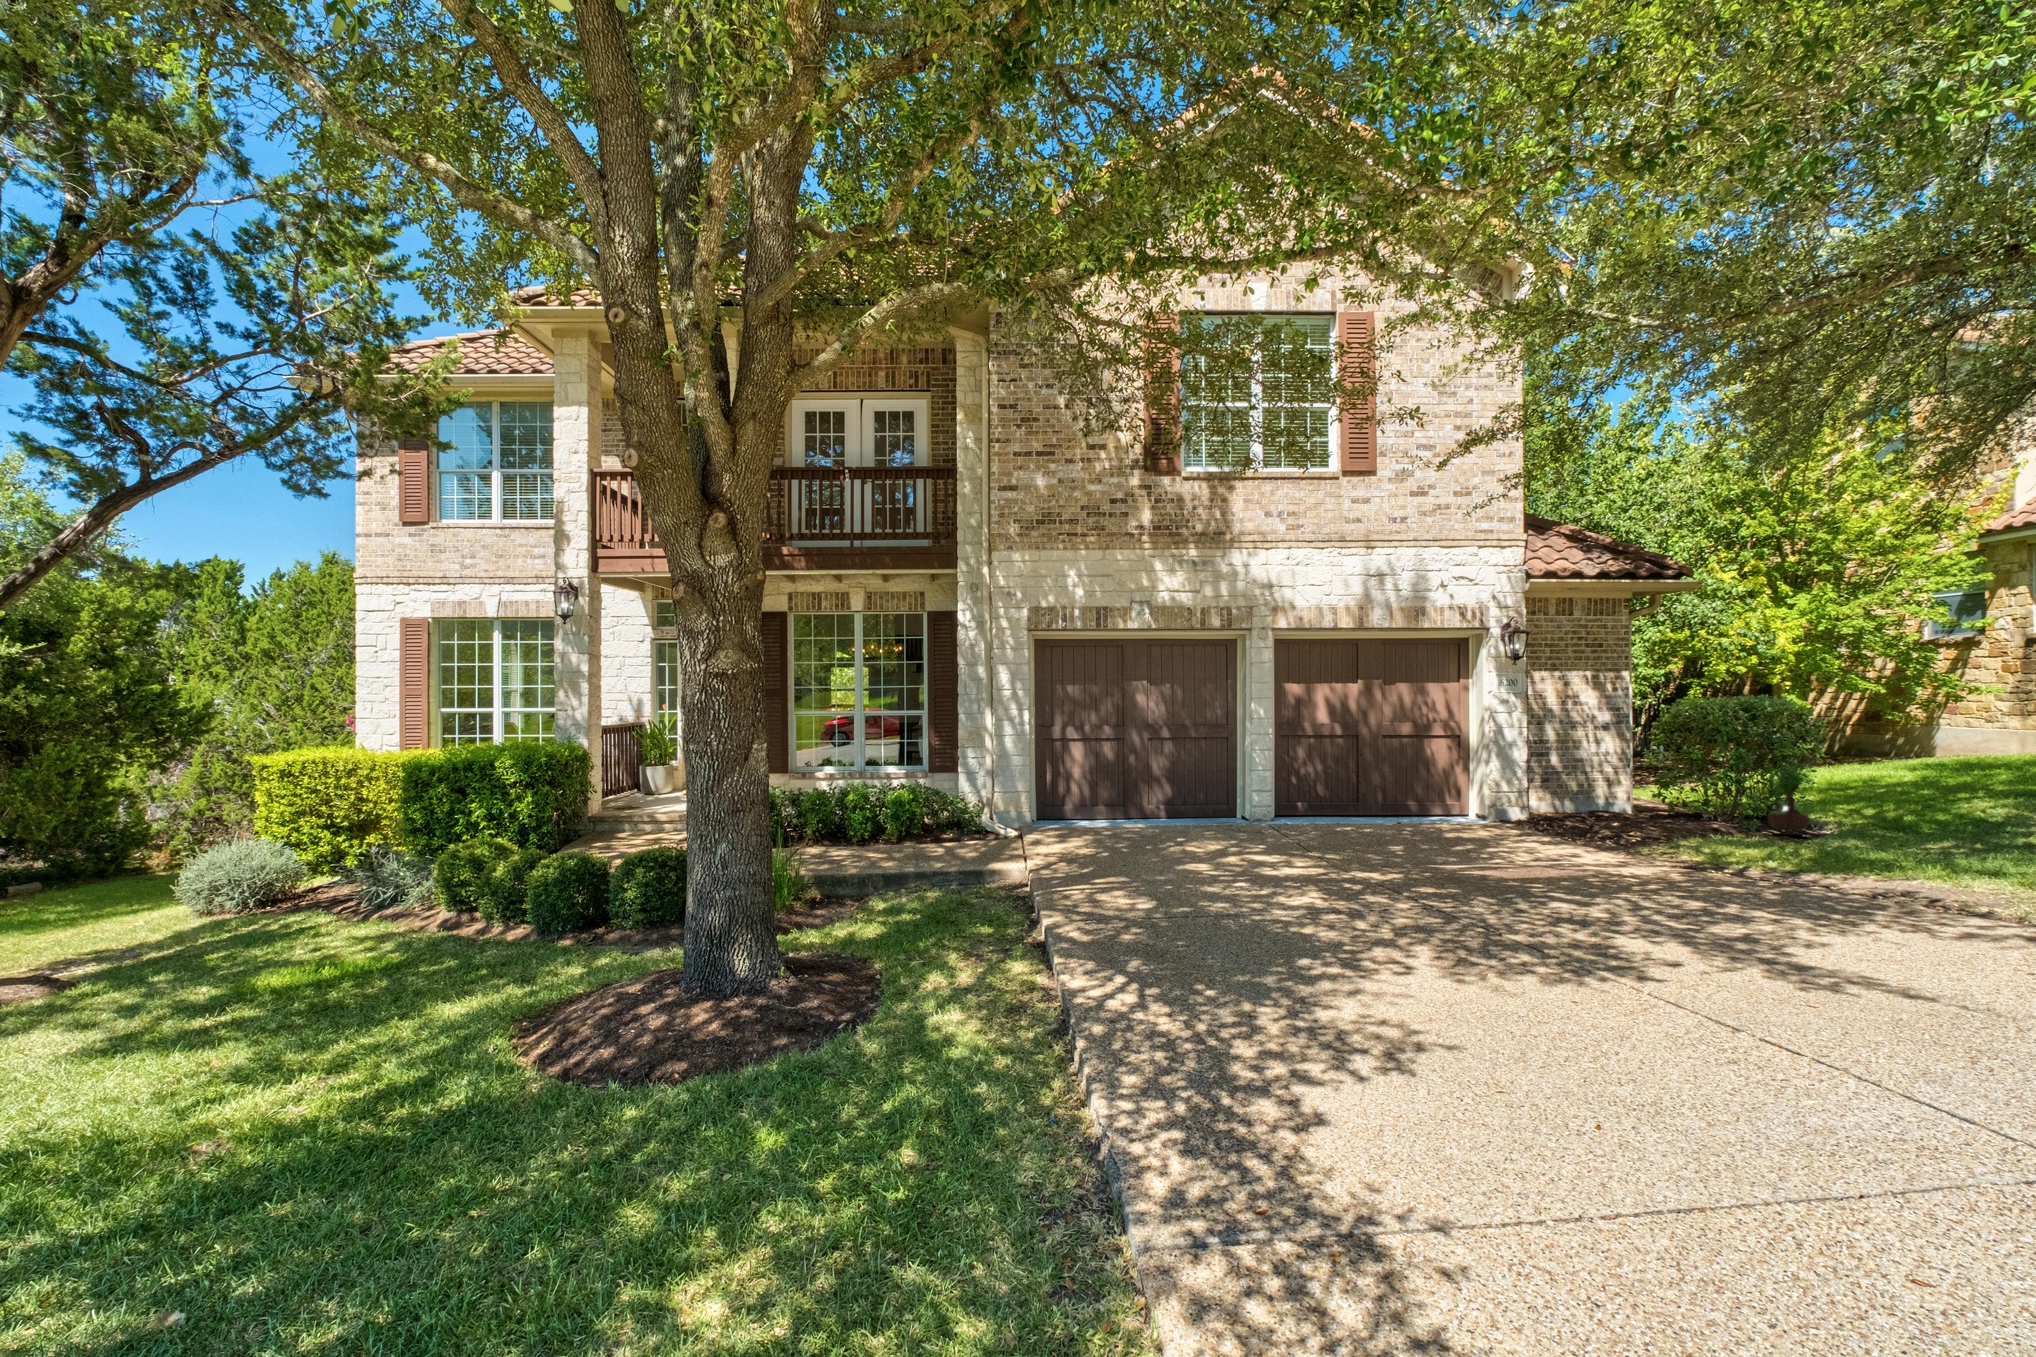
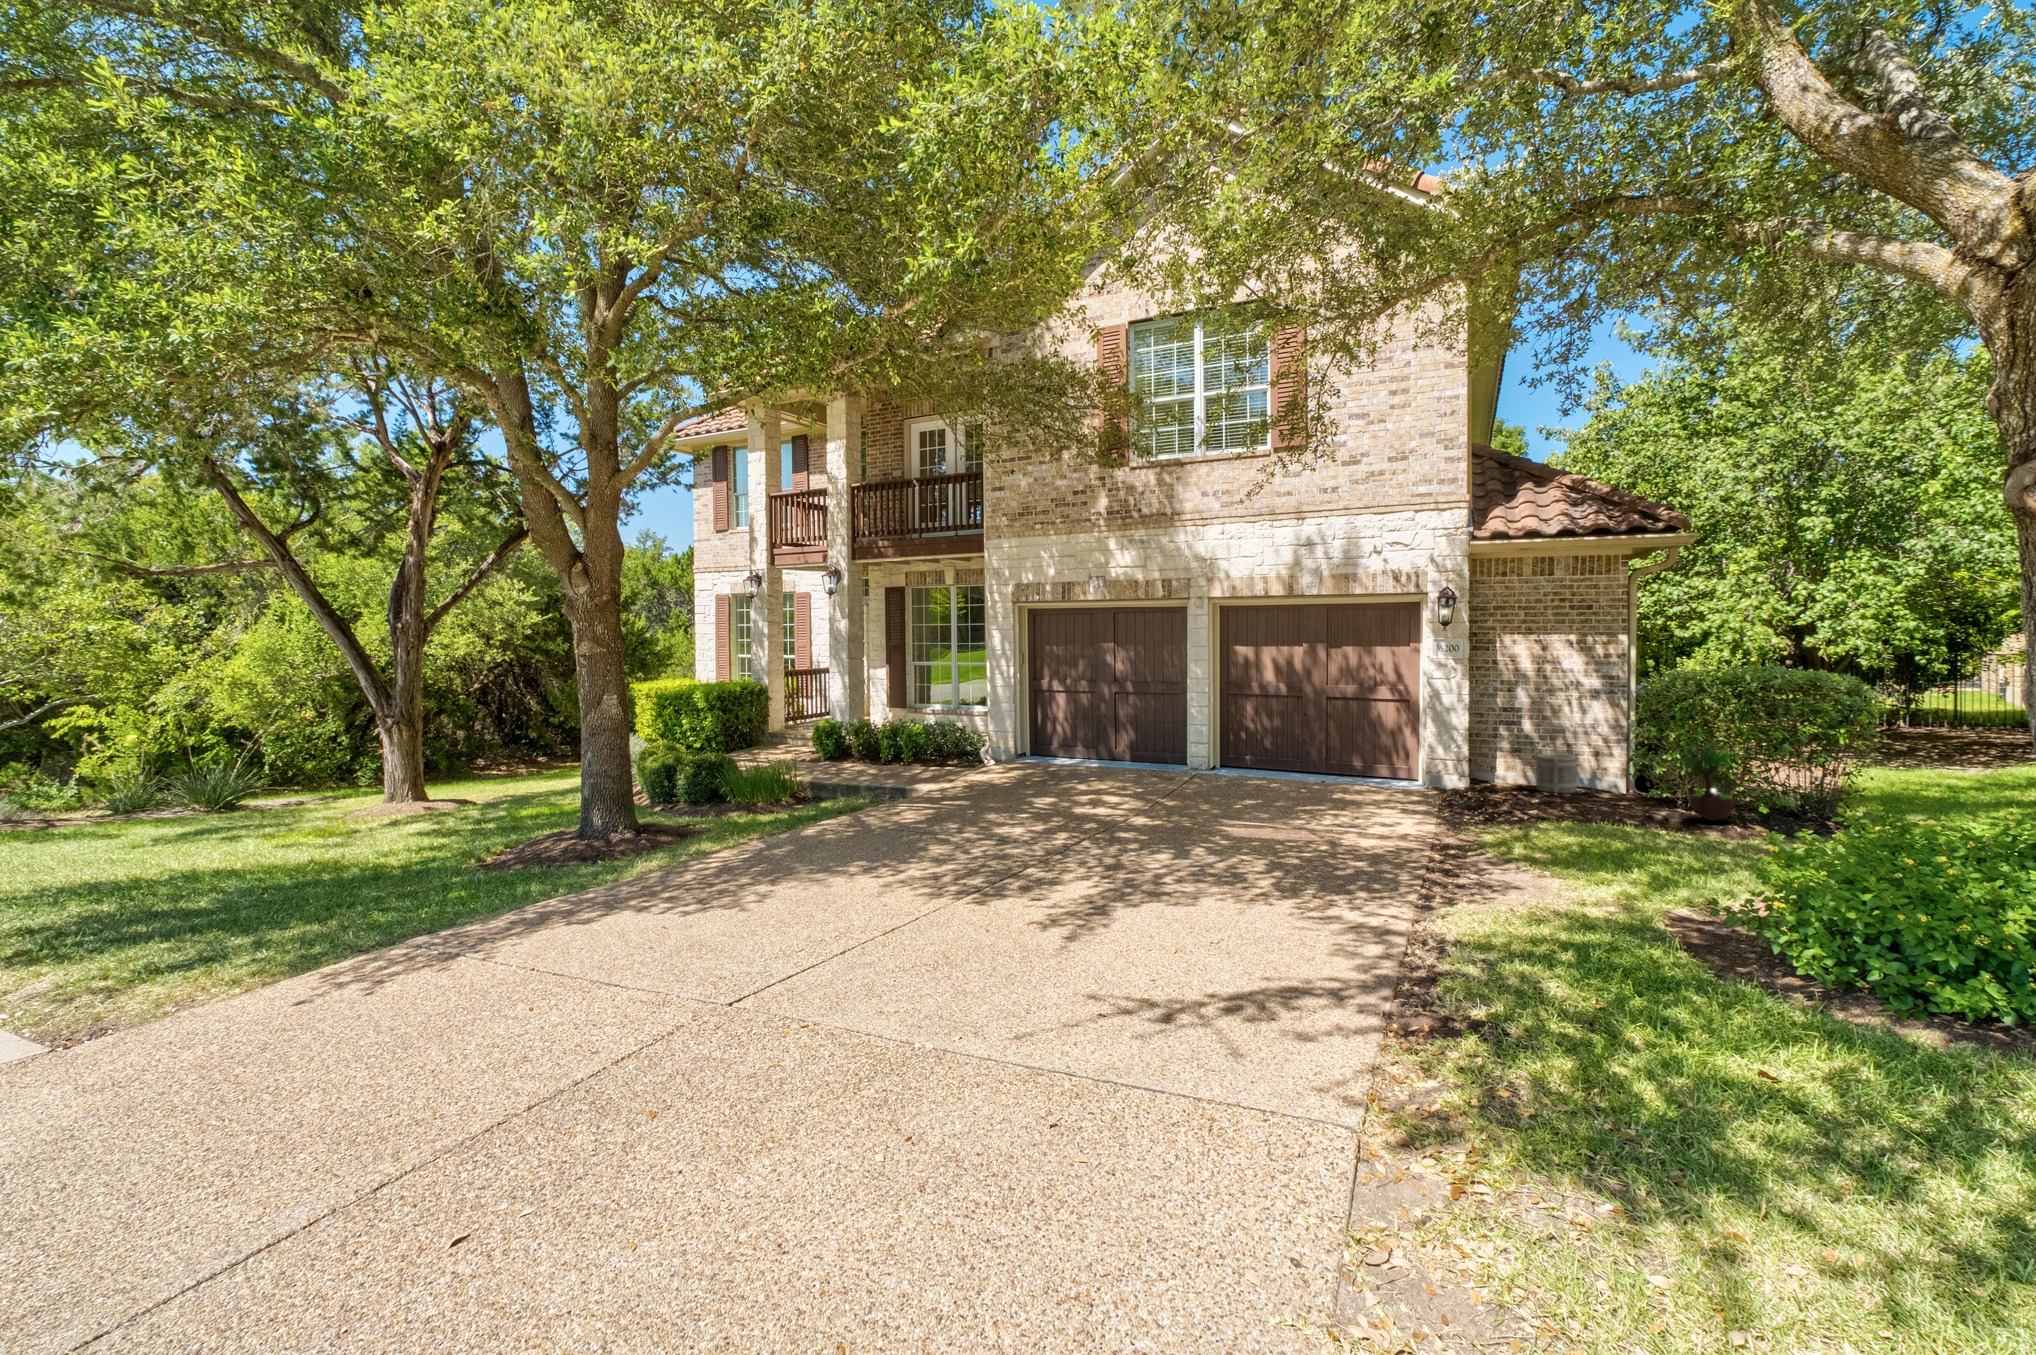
bucket: none [1569,785,1608,821] -> present [1536,754,1577,793]

